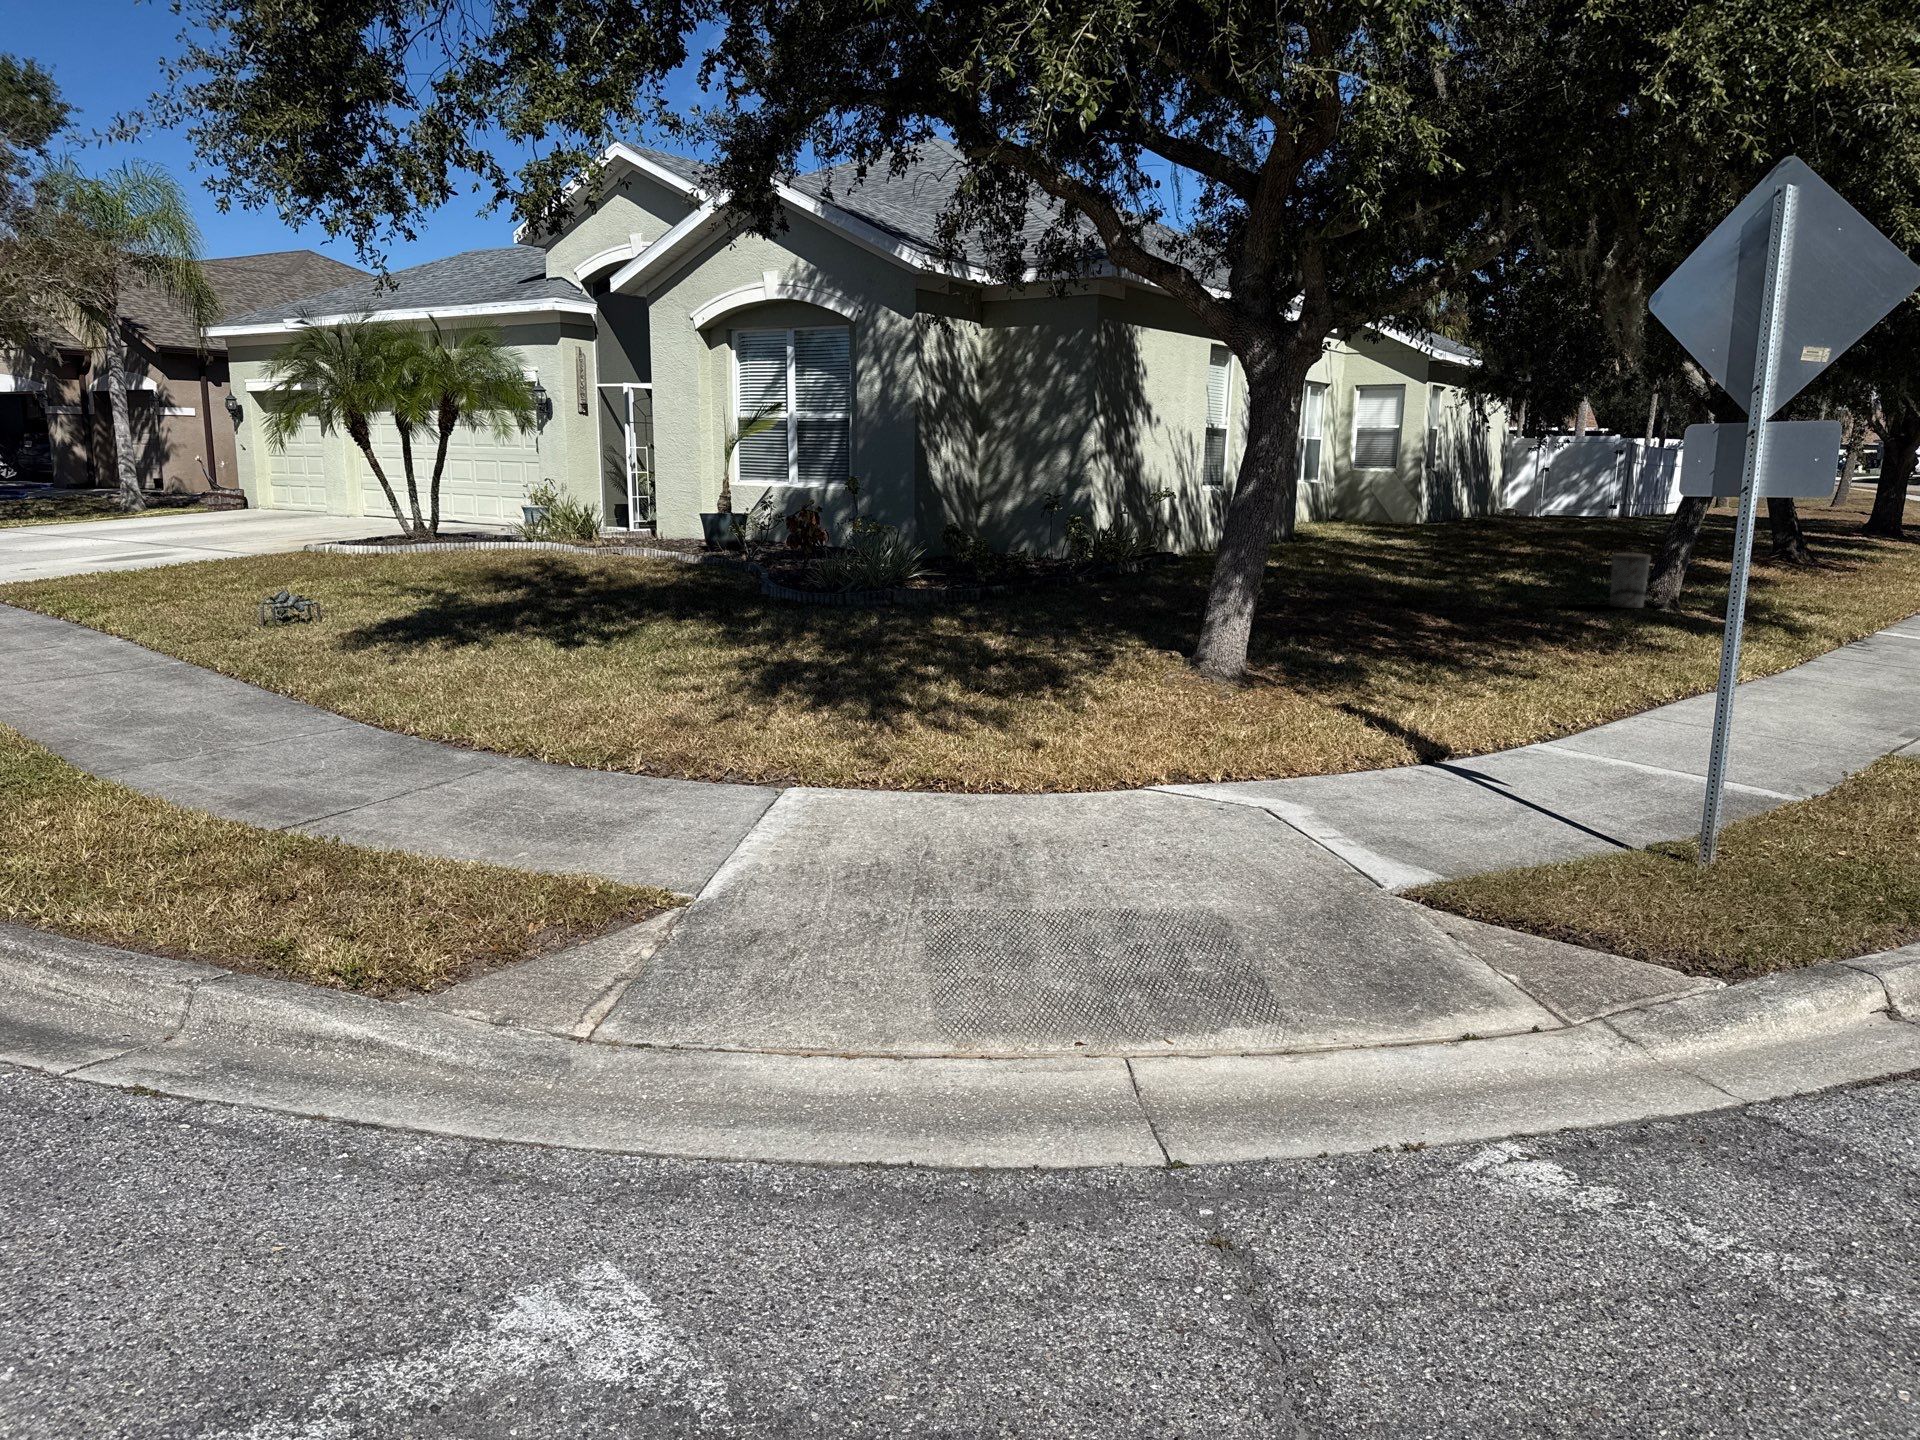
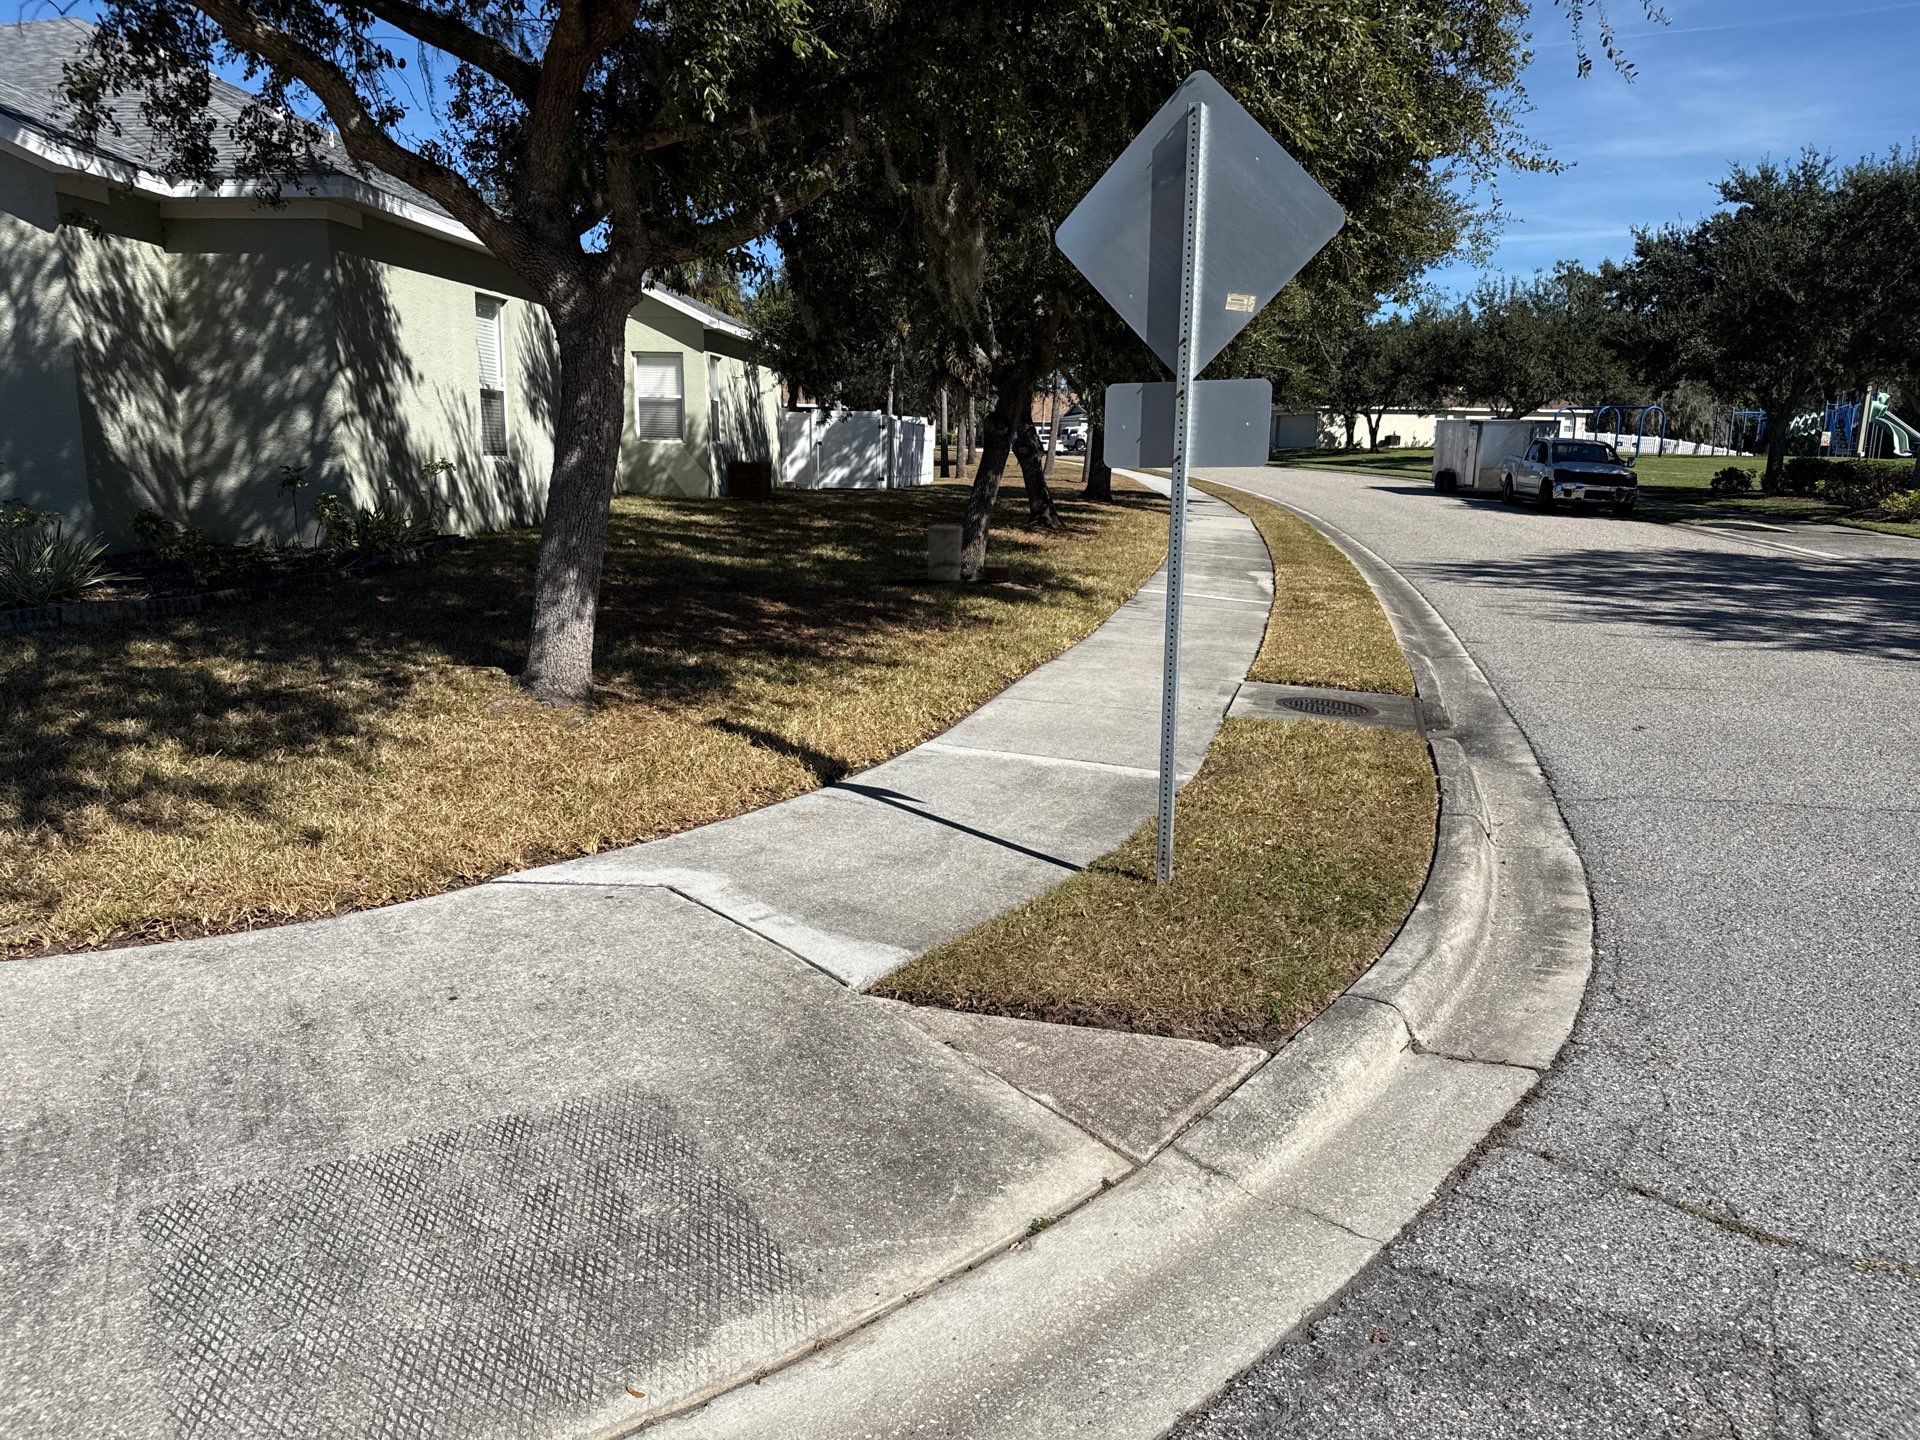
wooden crate: none [1436,489,1485,527] -> present [727,460,772,499]
decorative plant: none [1669,560,1706,611] -> present [982,532,1011,582]

